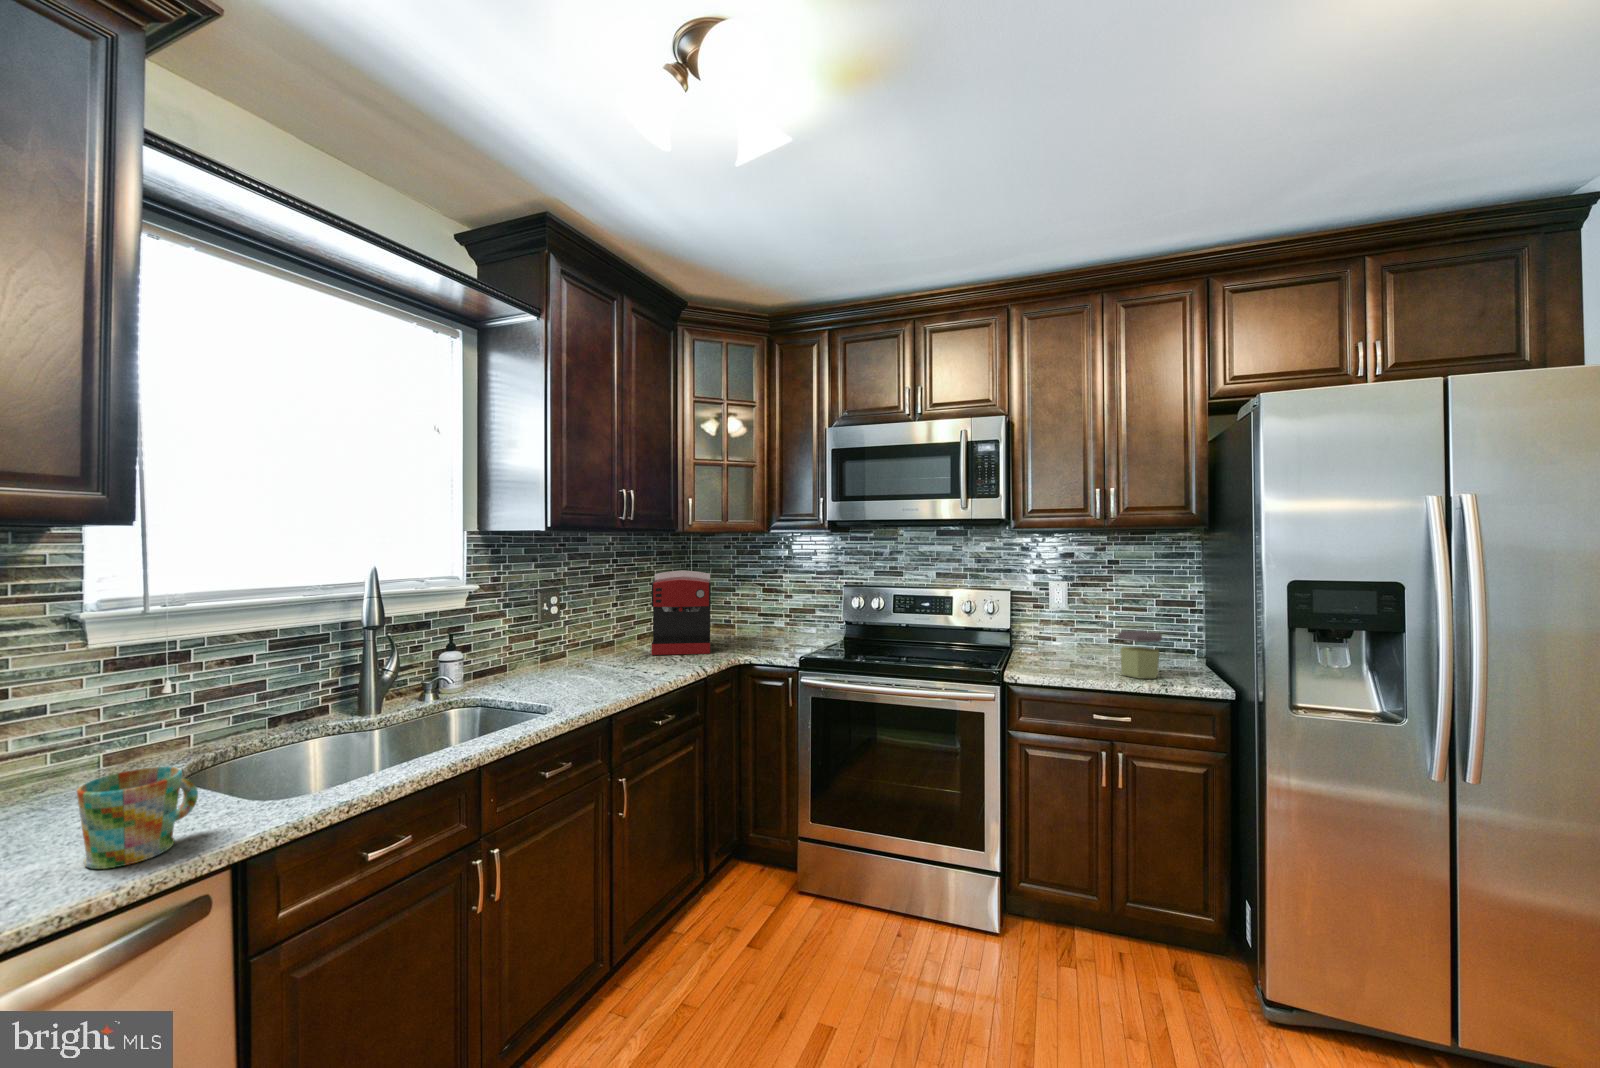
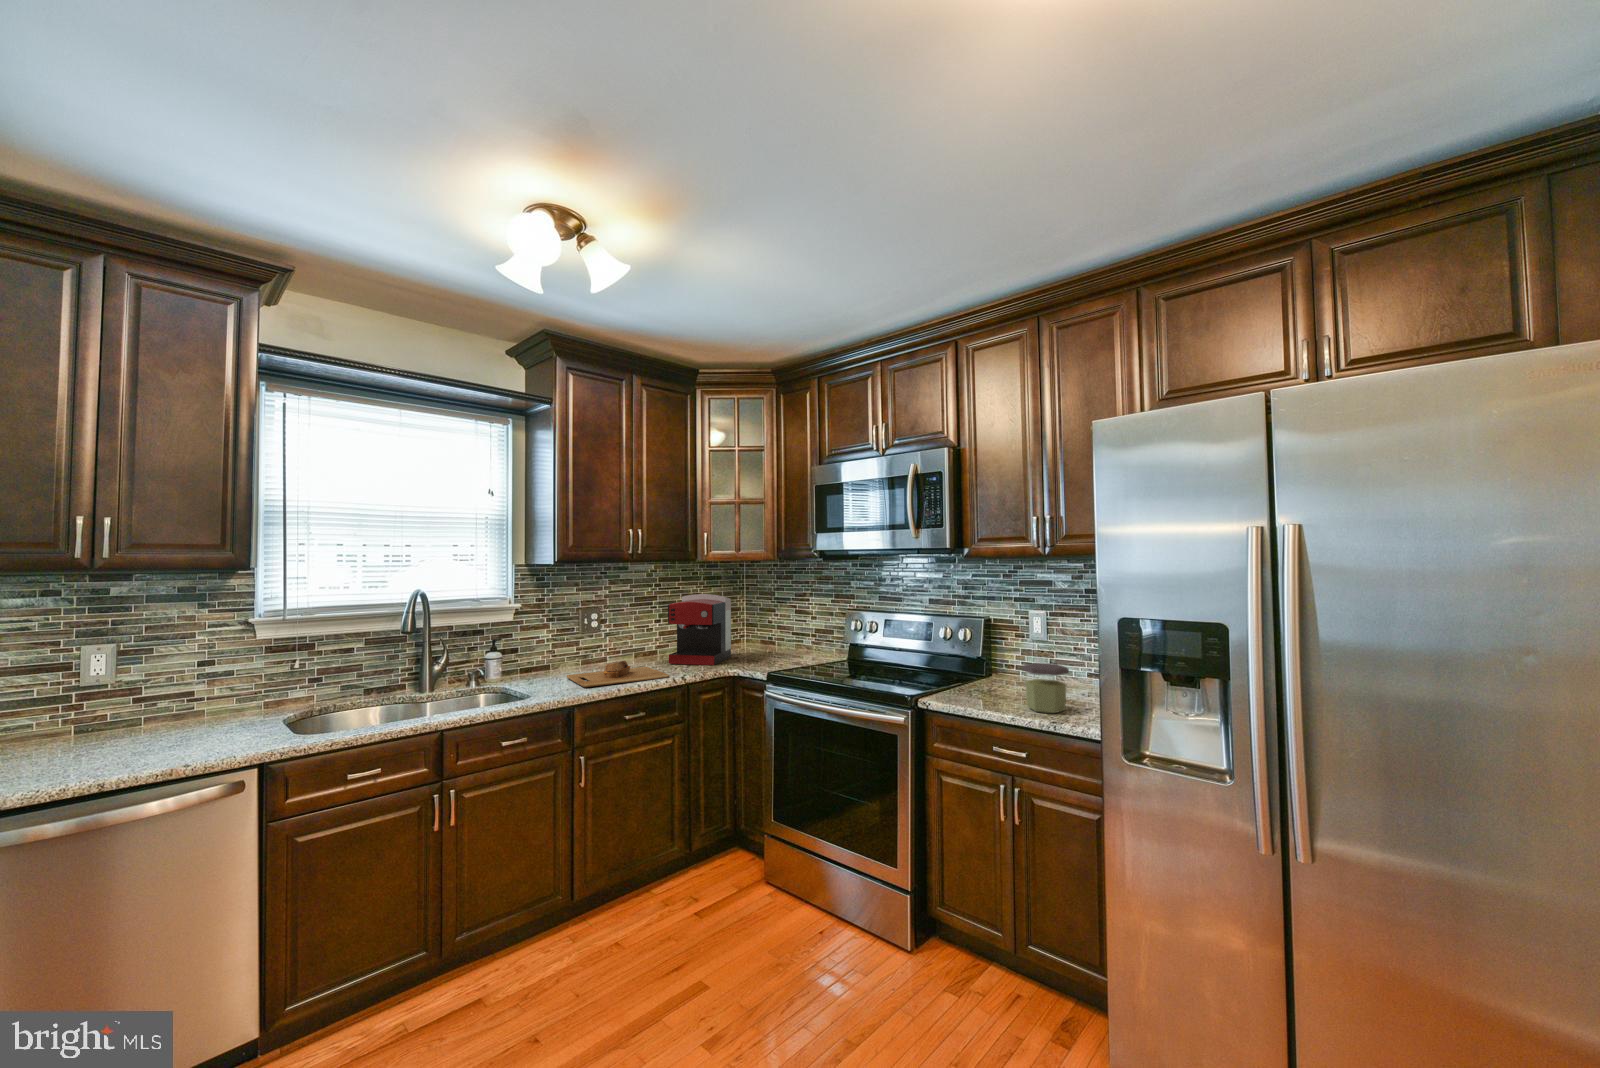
cutting board: none [549,653,685,690] -> present [567,660,669,687]
mug: present [77,767,198,869] -> none [189,706,255,756]

